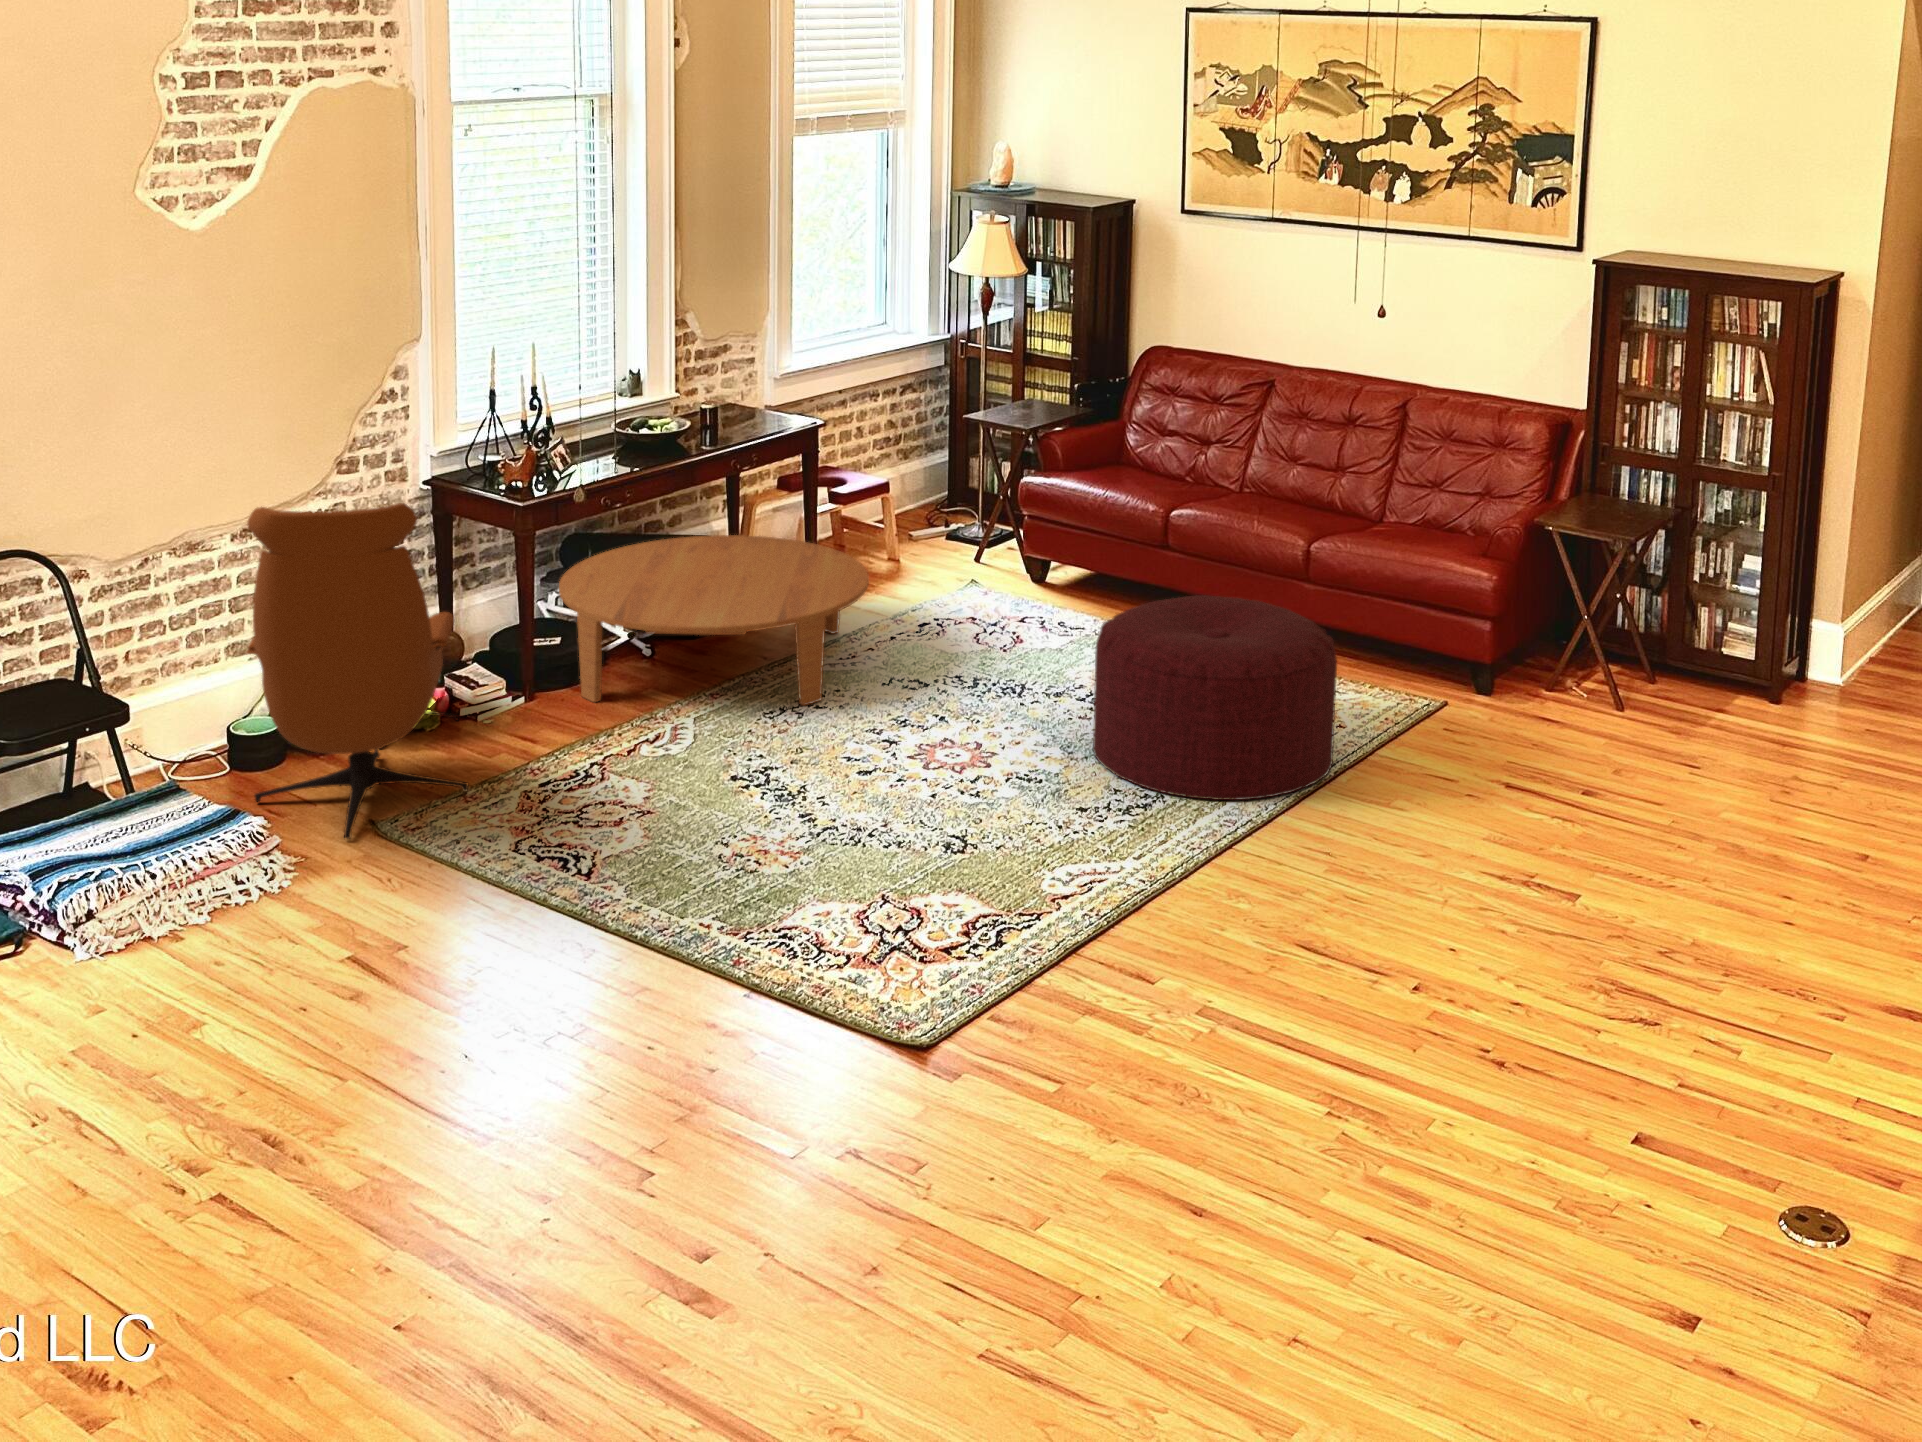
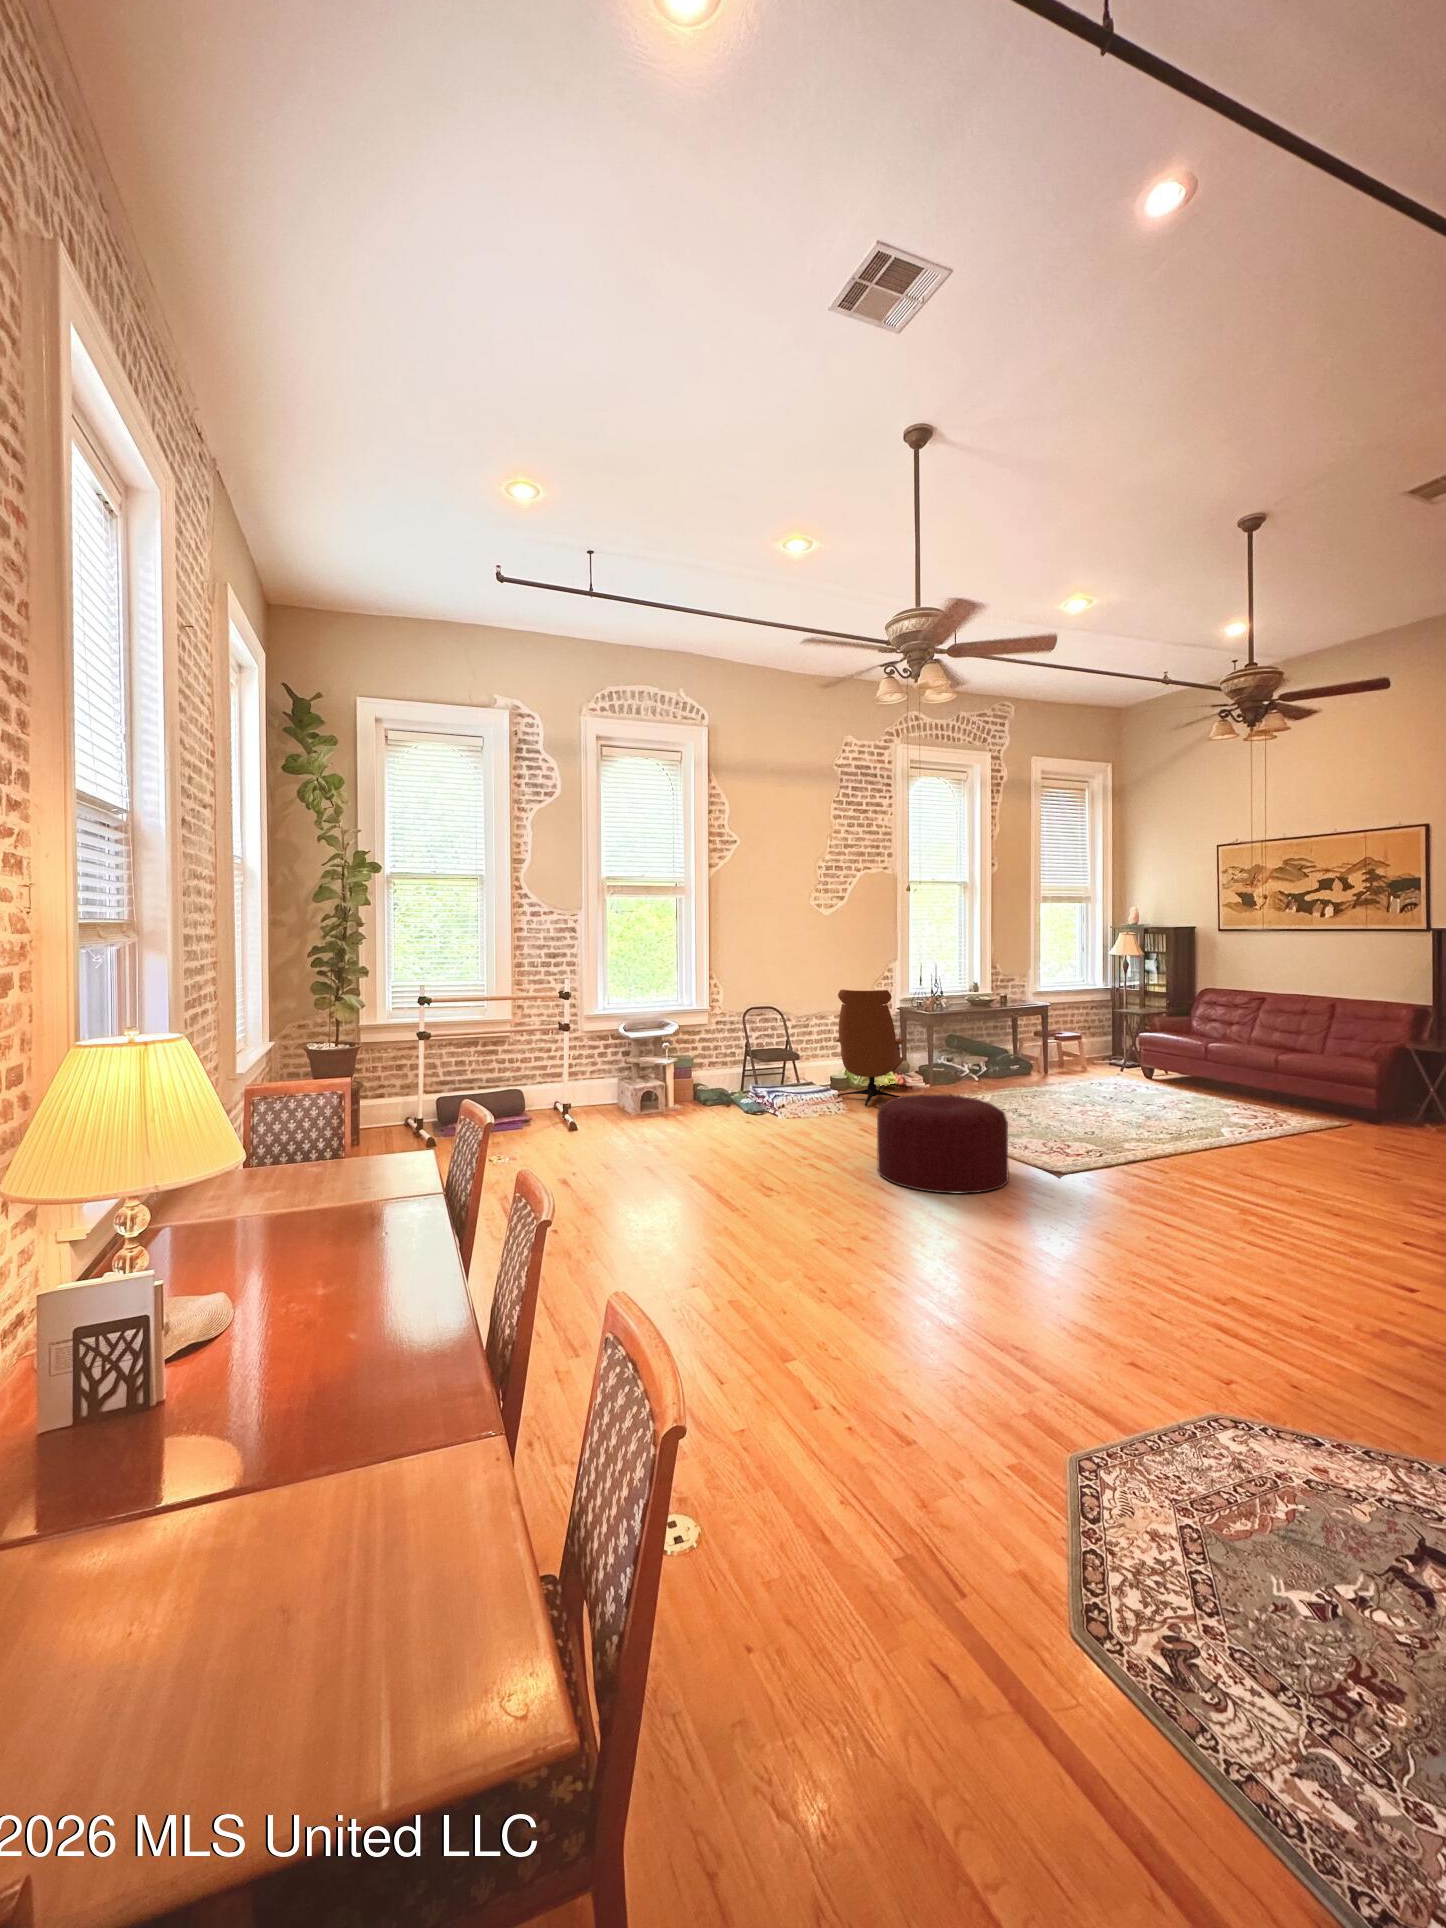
coffee table: present [559,535,869,705] -> none [945,1044,1067,1097]
ottoman: present [1093,595,1337,800] -> present [877,1094,1009,1194]

